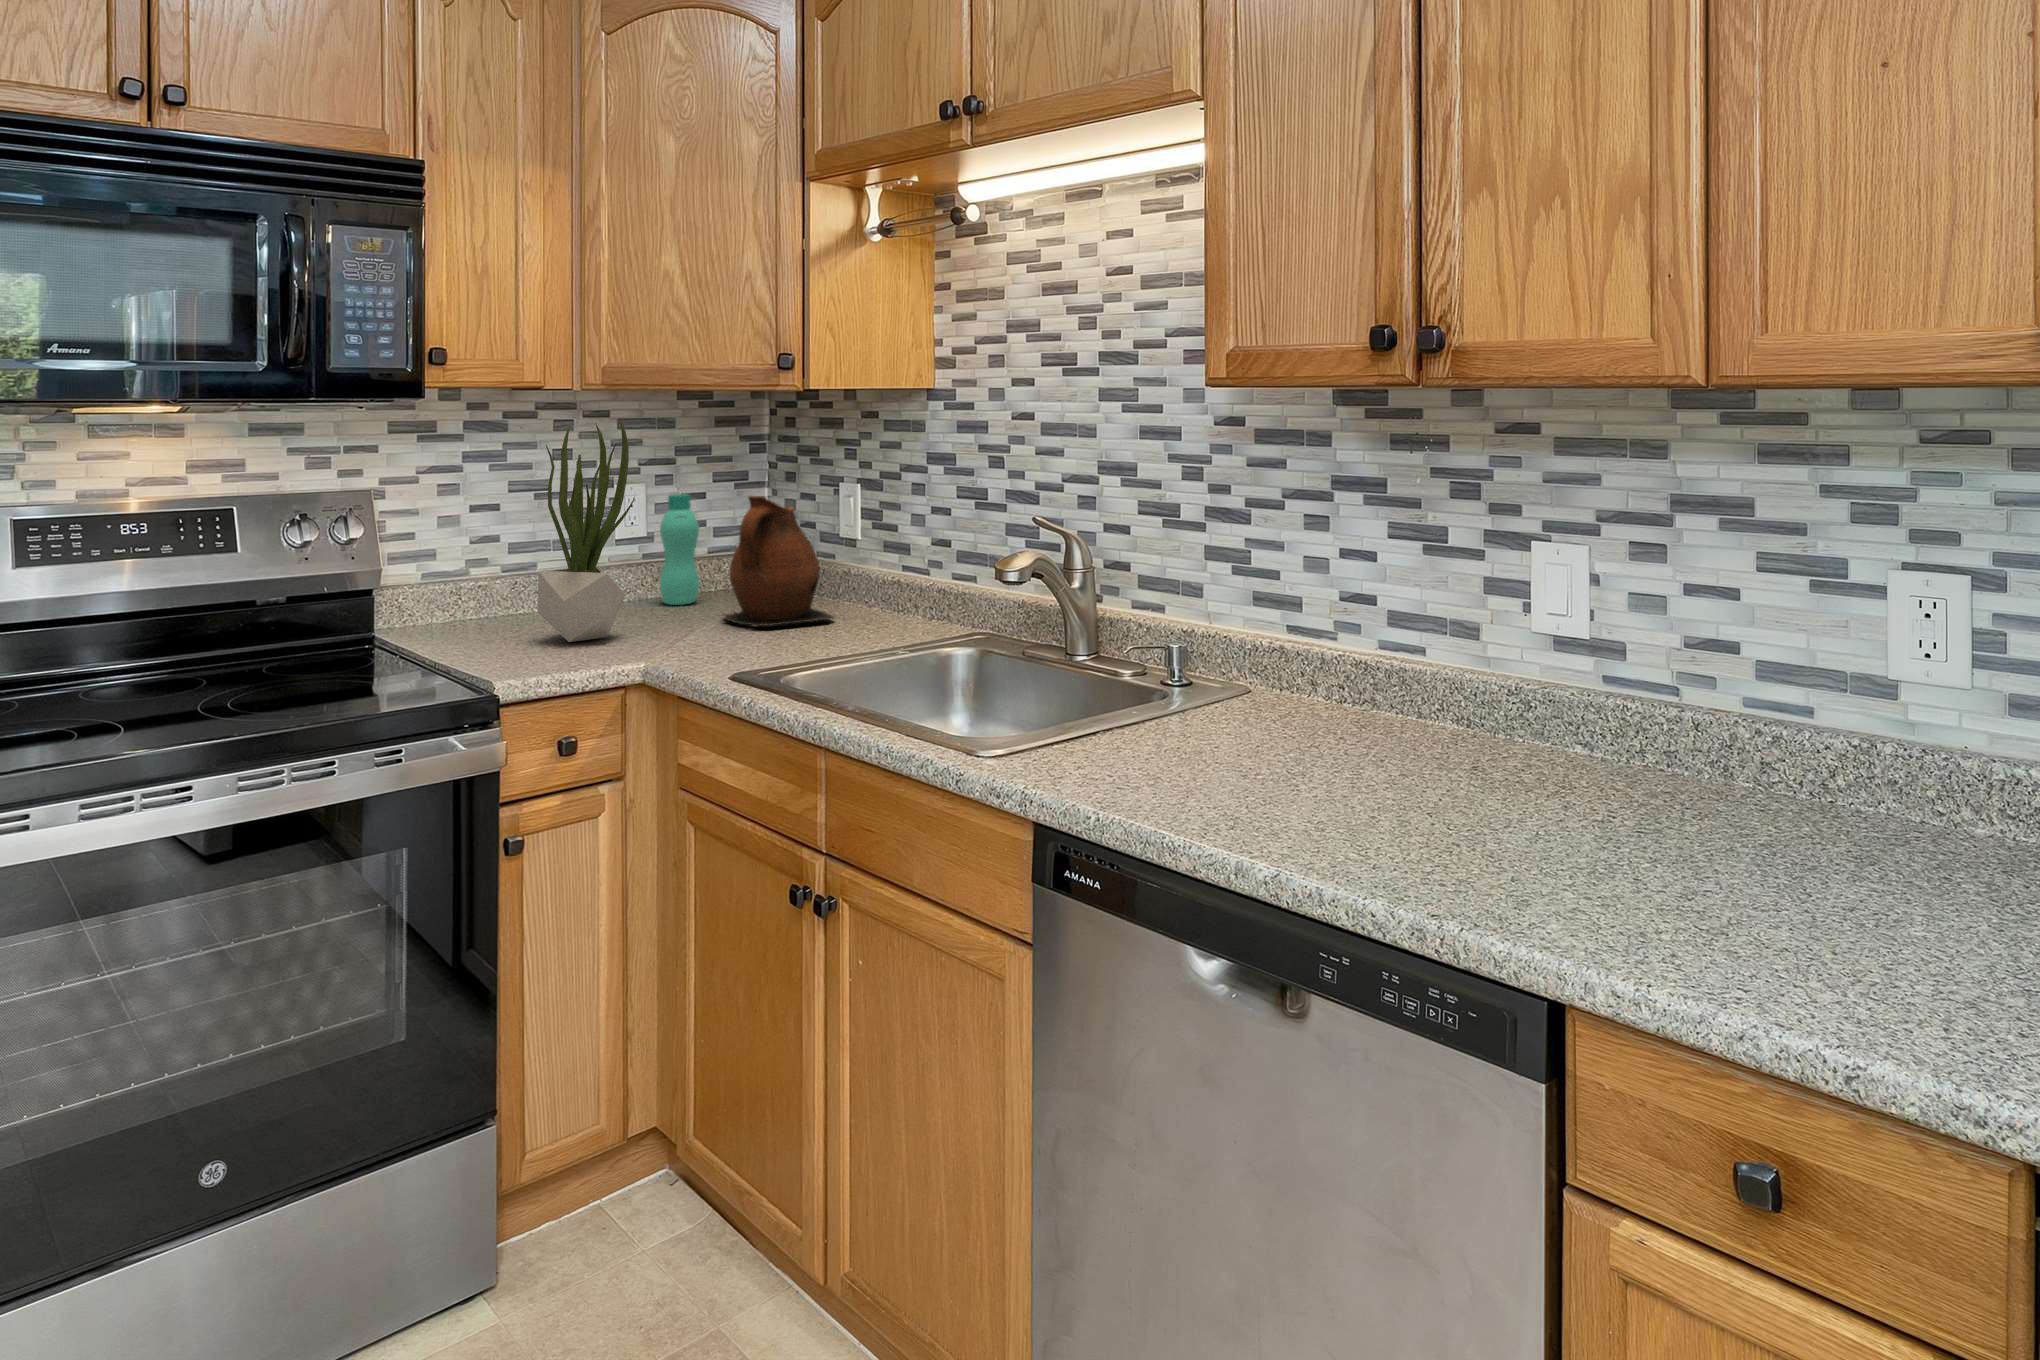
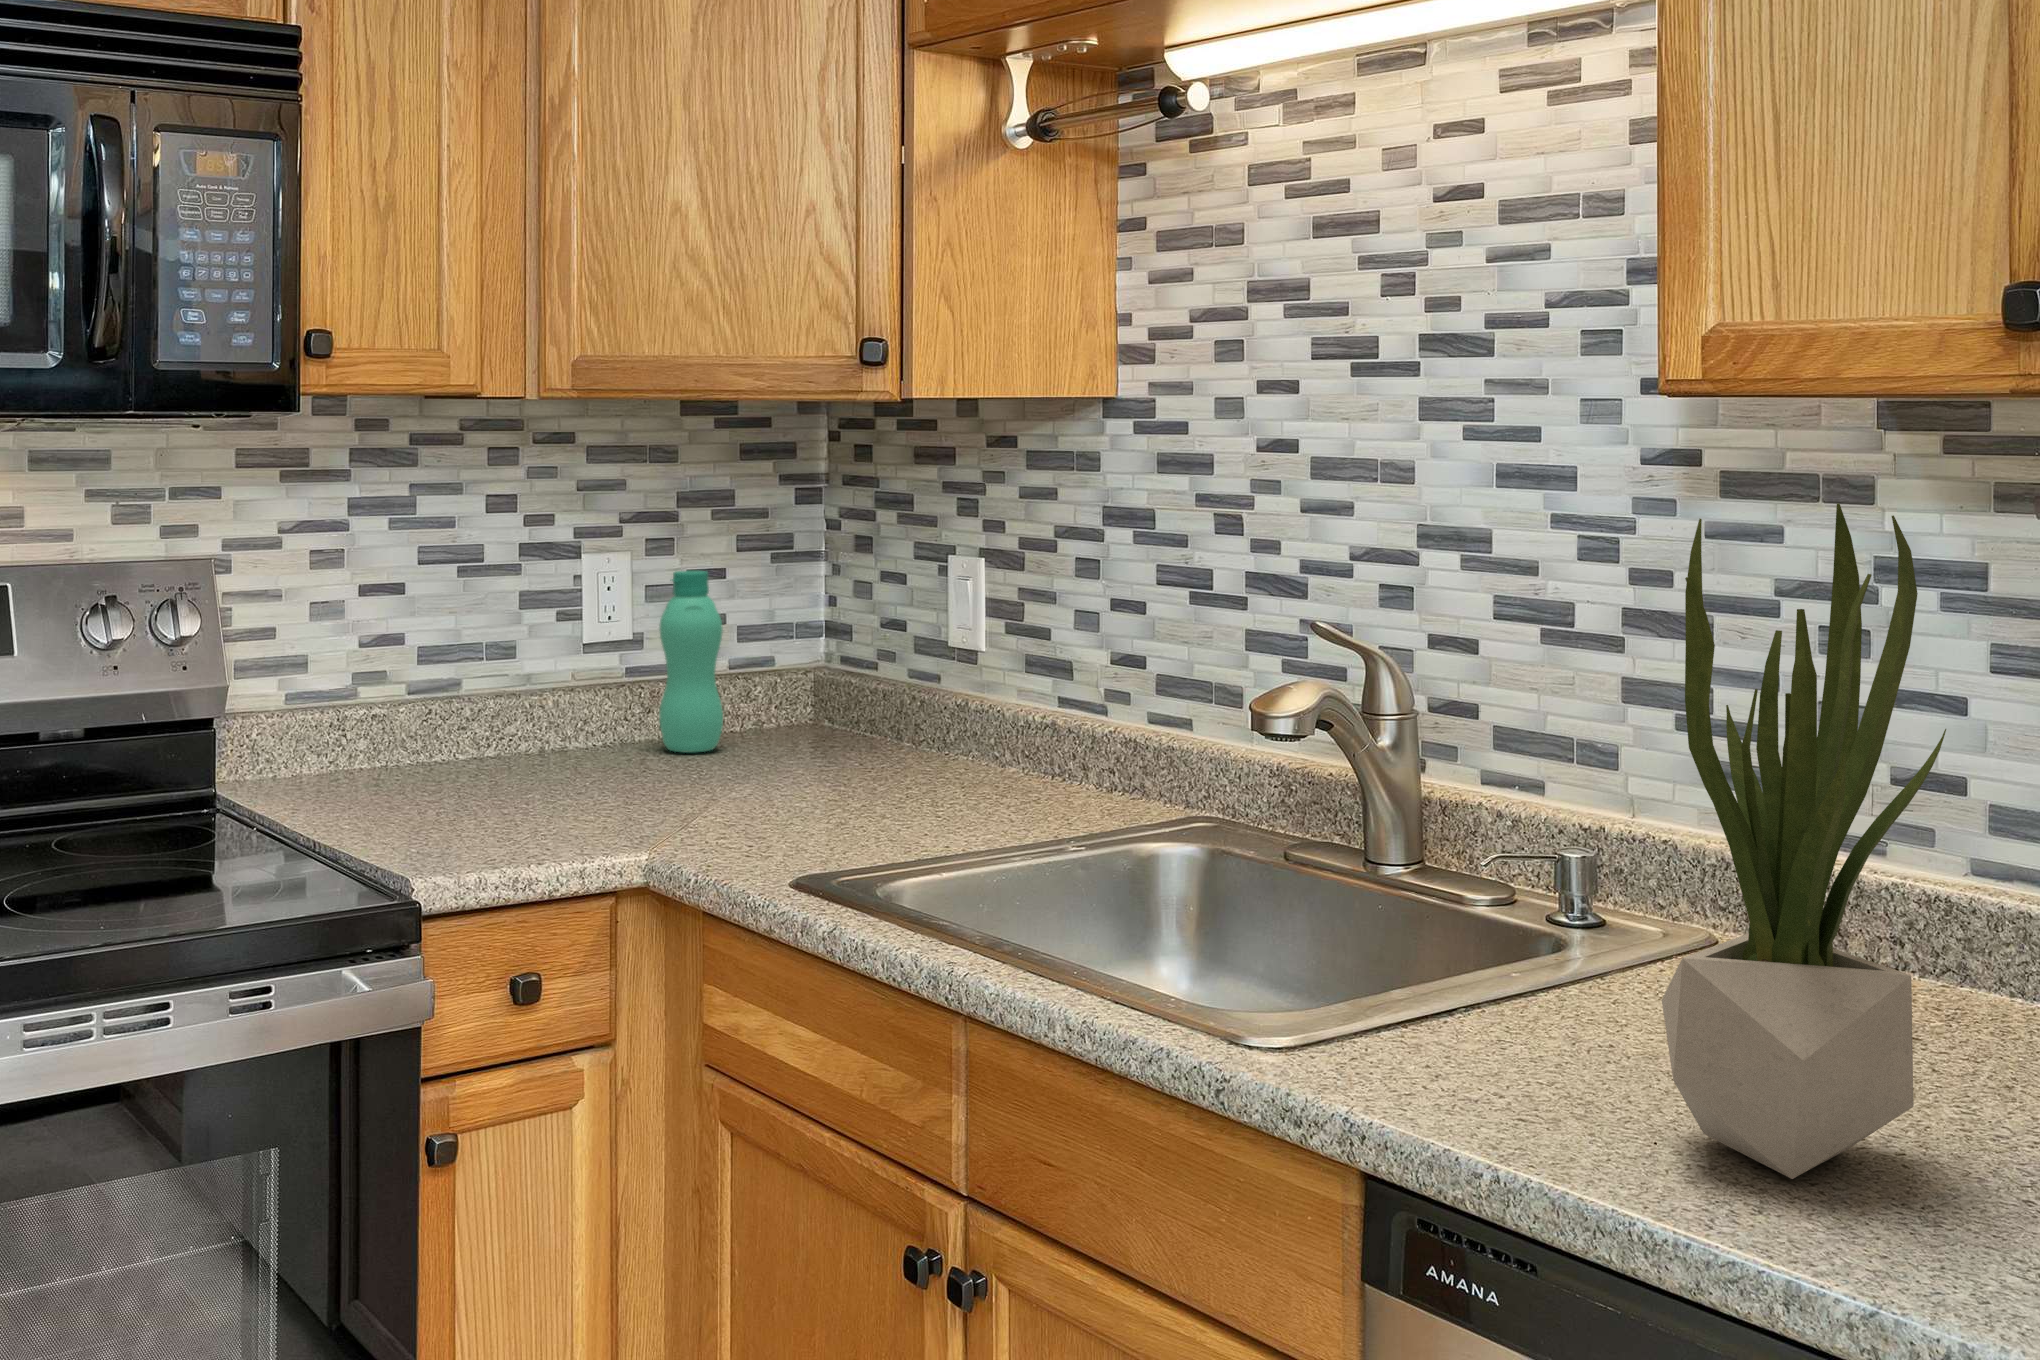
potted plant: present [537,421,634,642] -> present [1662,503,1946,1179]
ceramic pitcher: present [722,496,834,627] -> none [758,576,952,794]

